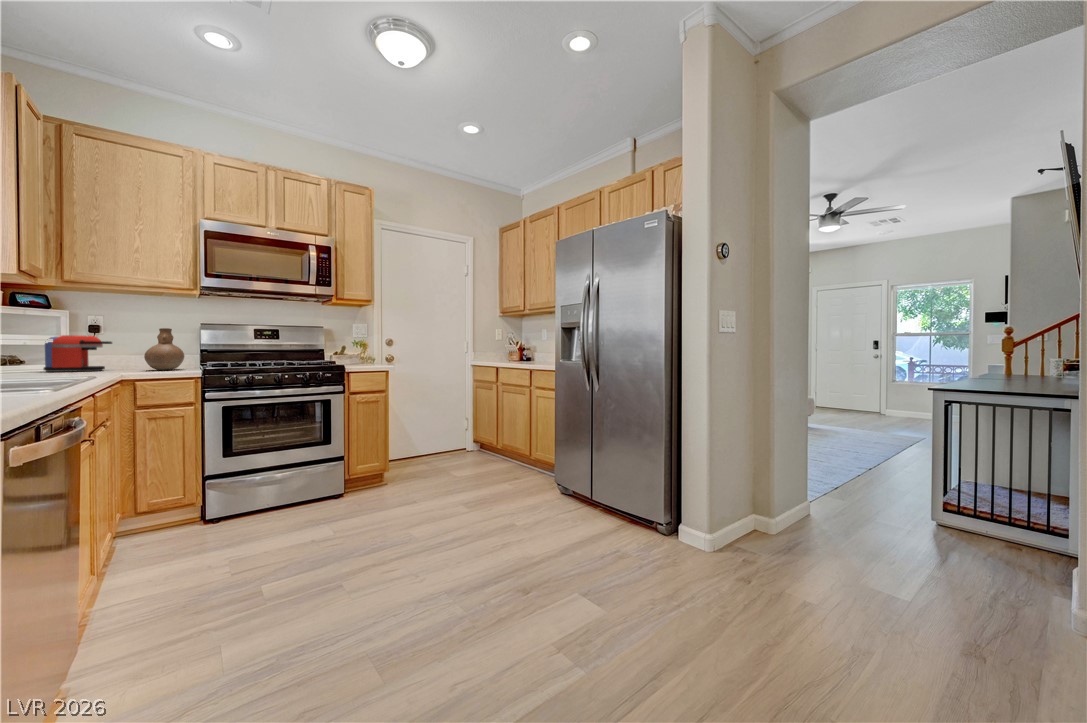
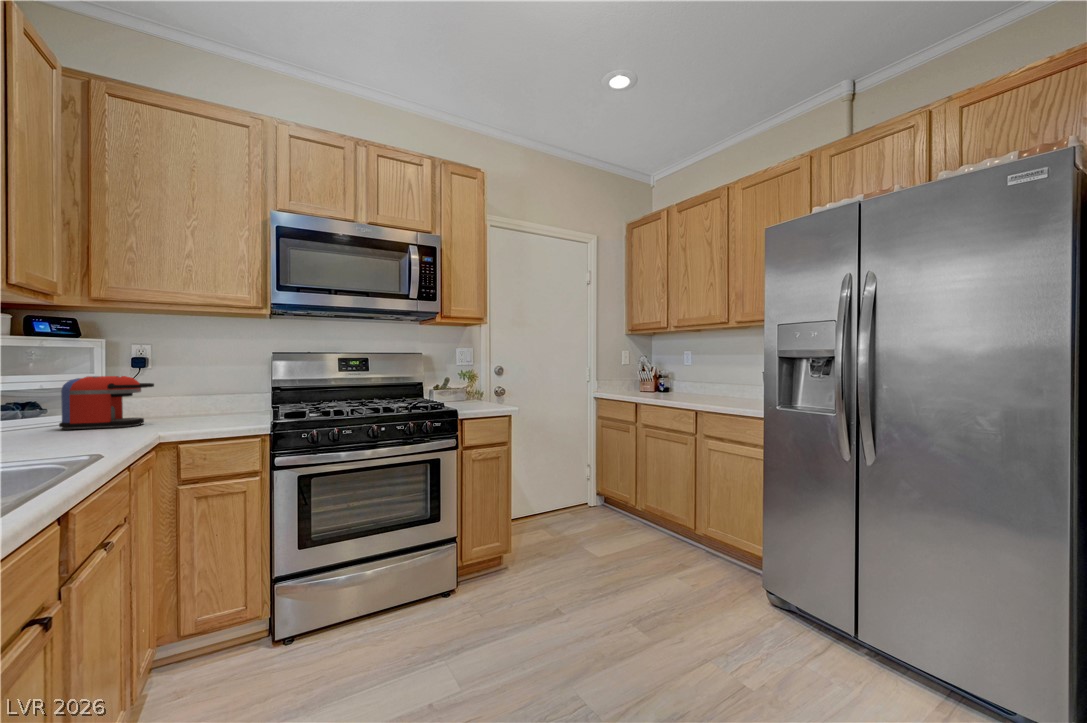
vase: present [144,328,184,370] -> none [193,365,248,425]

